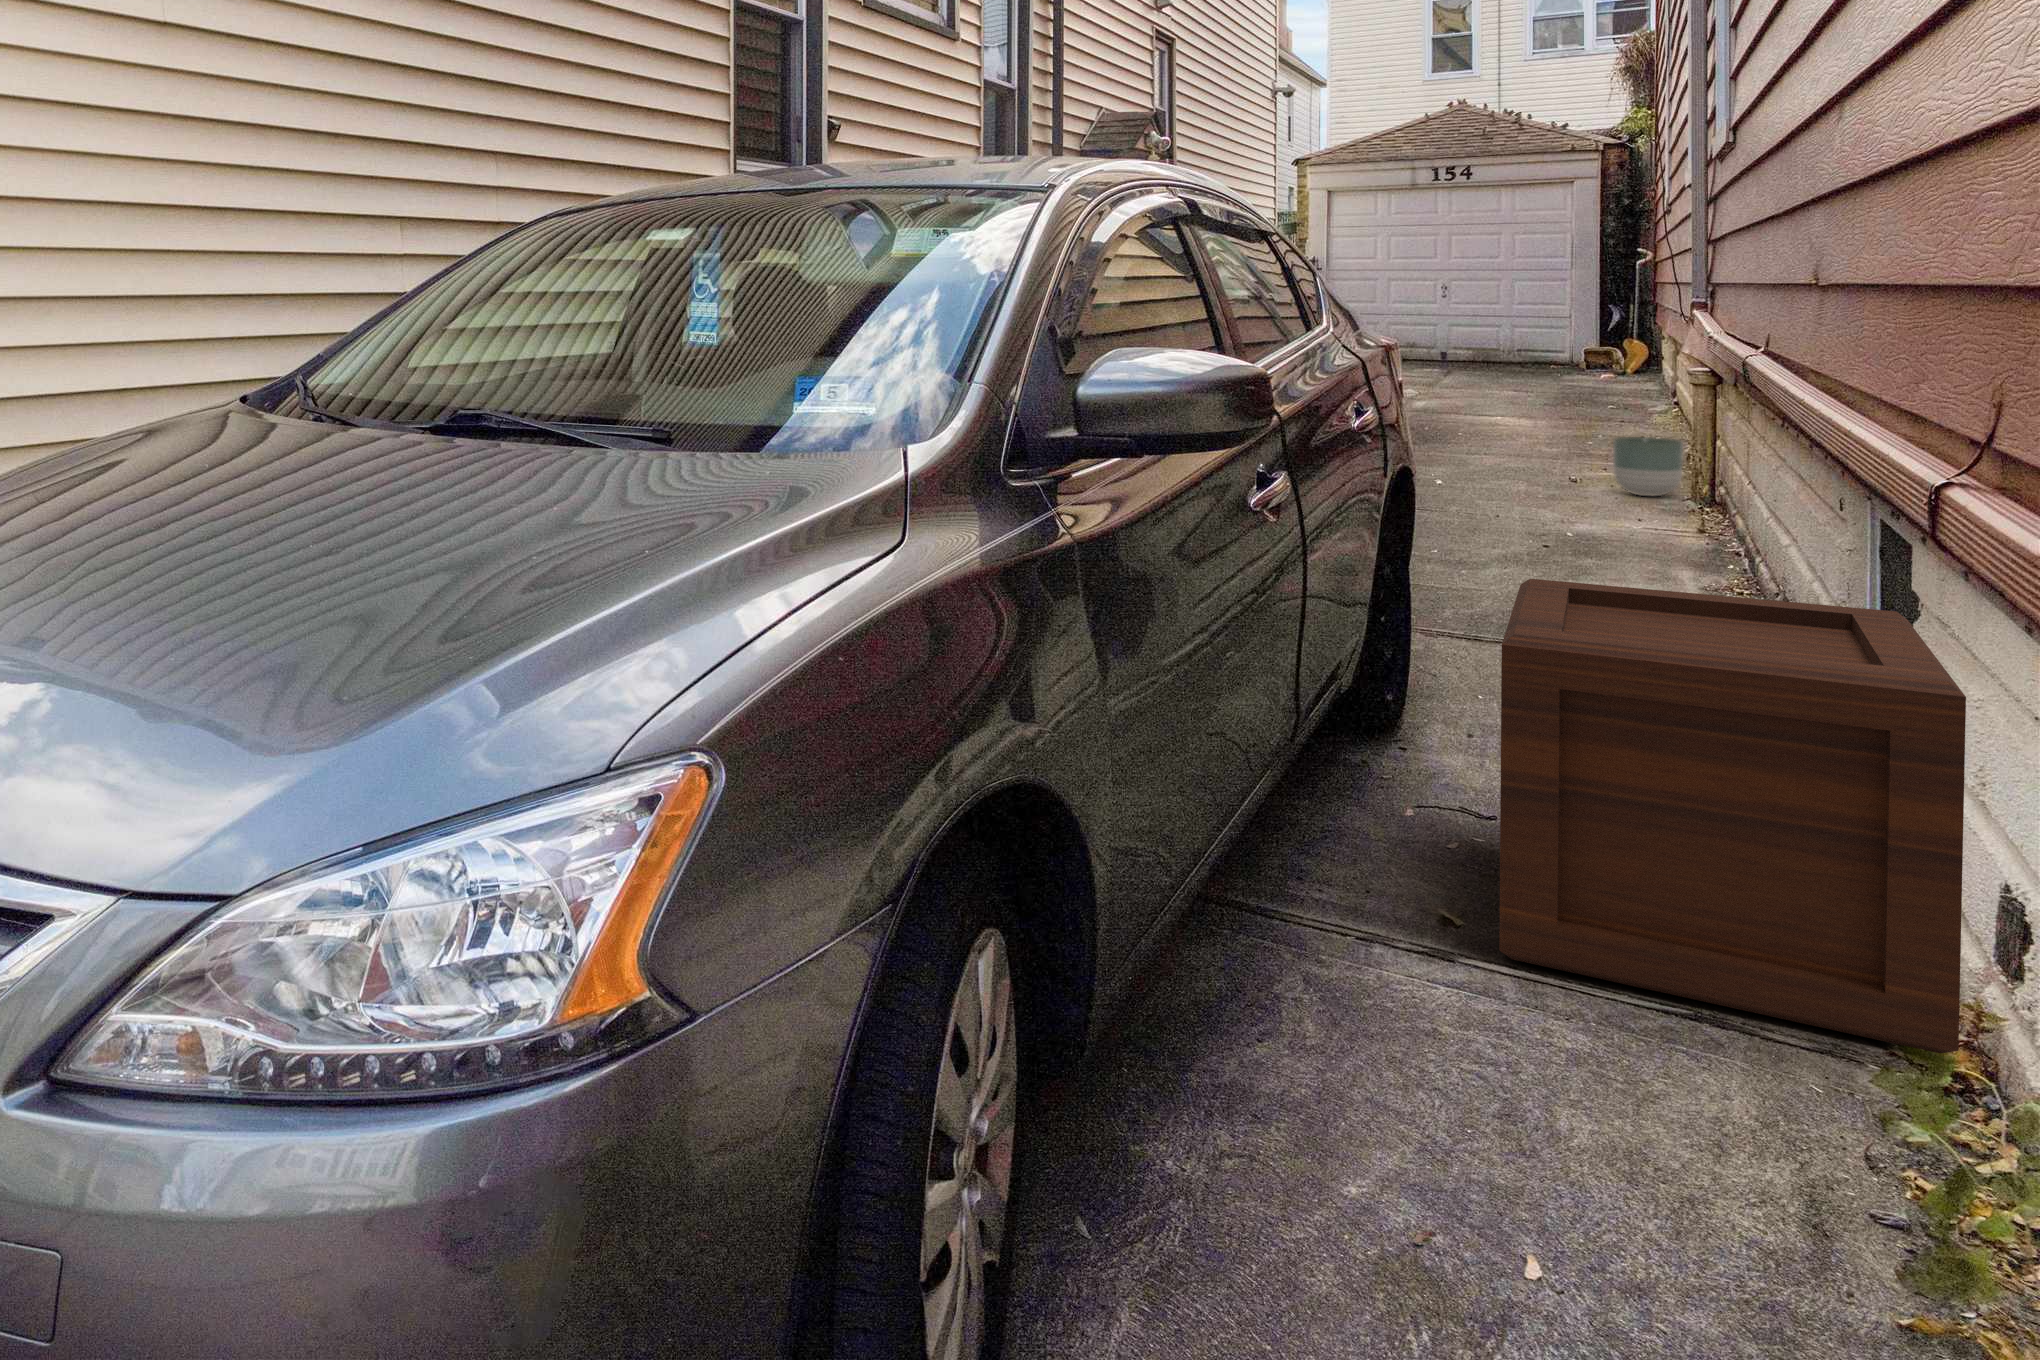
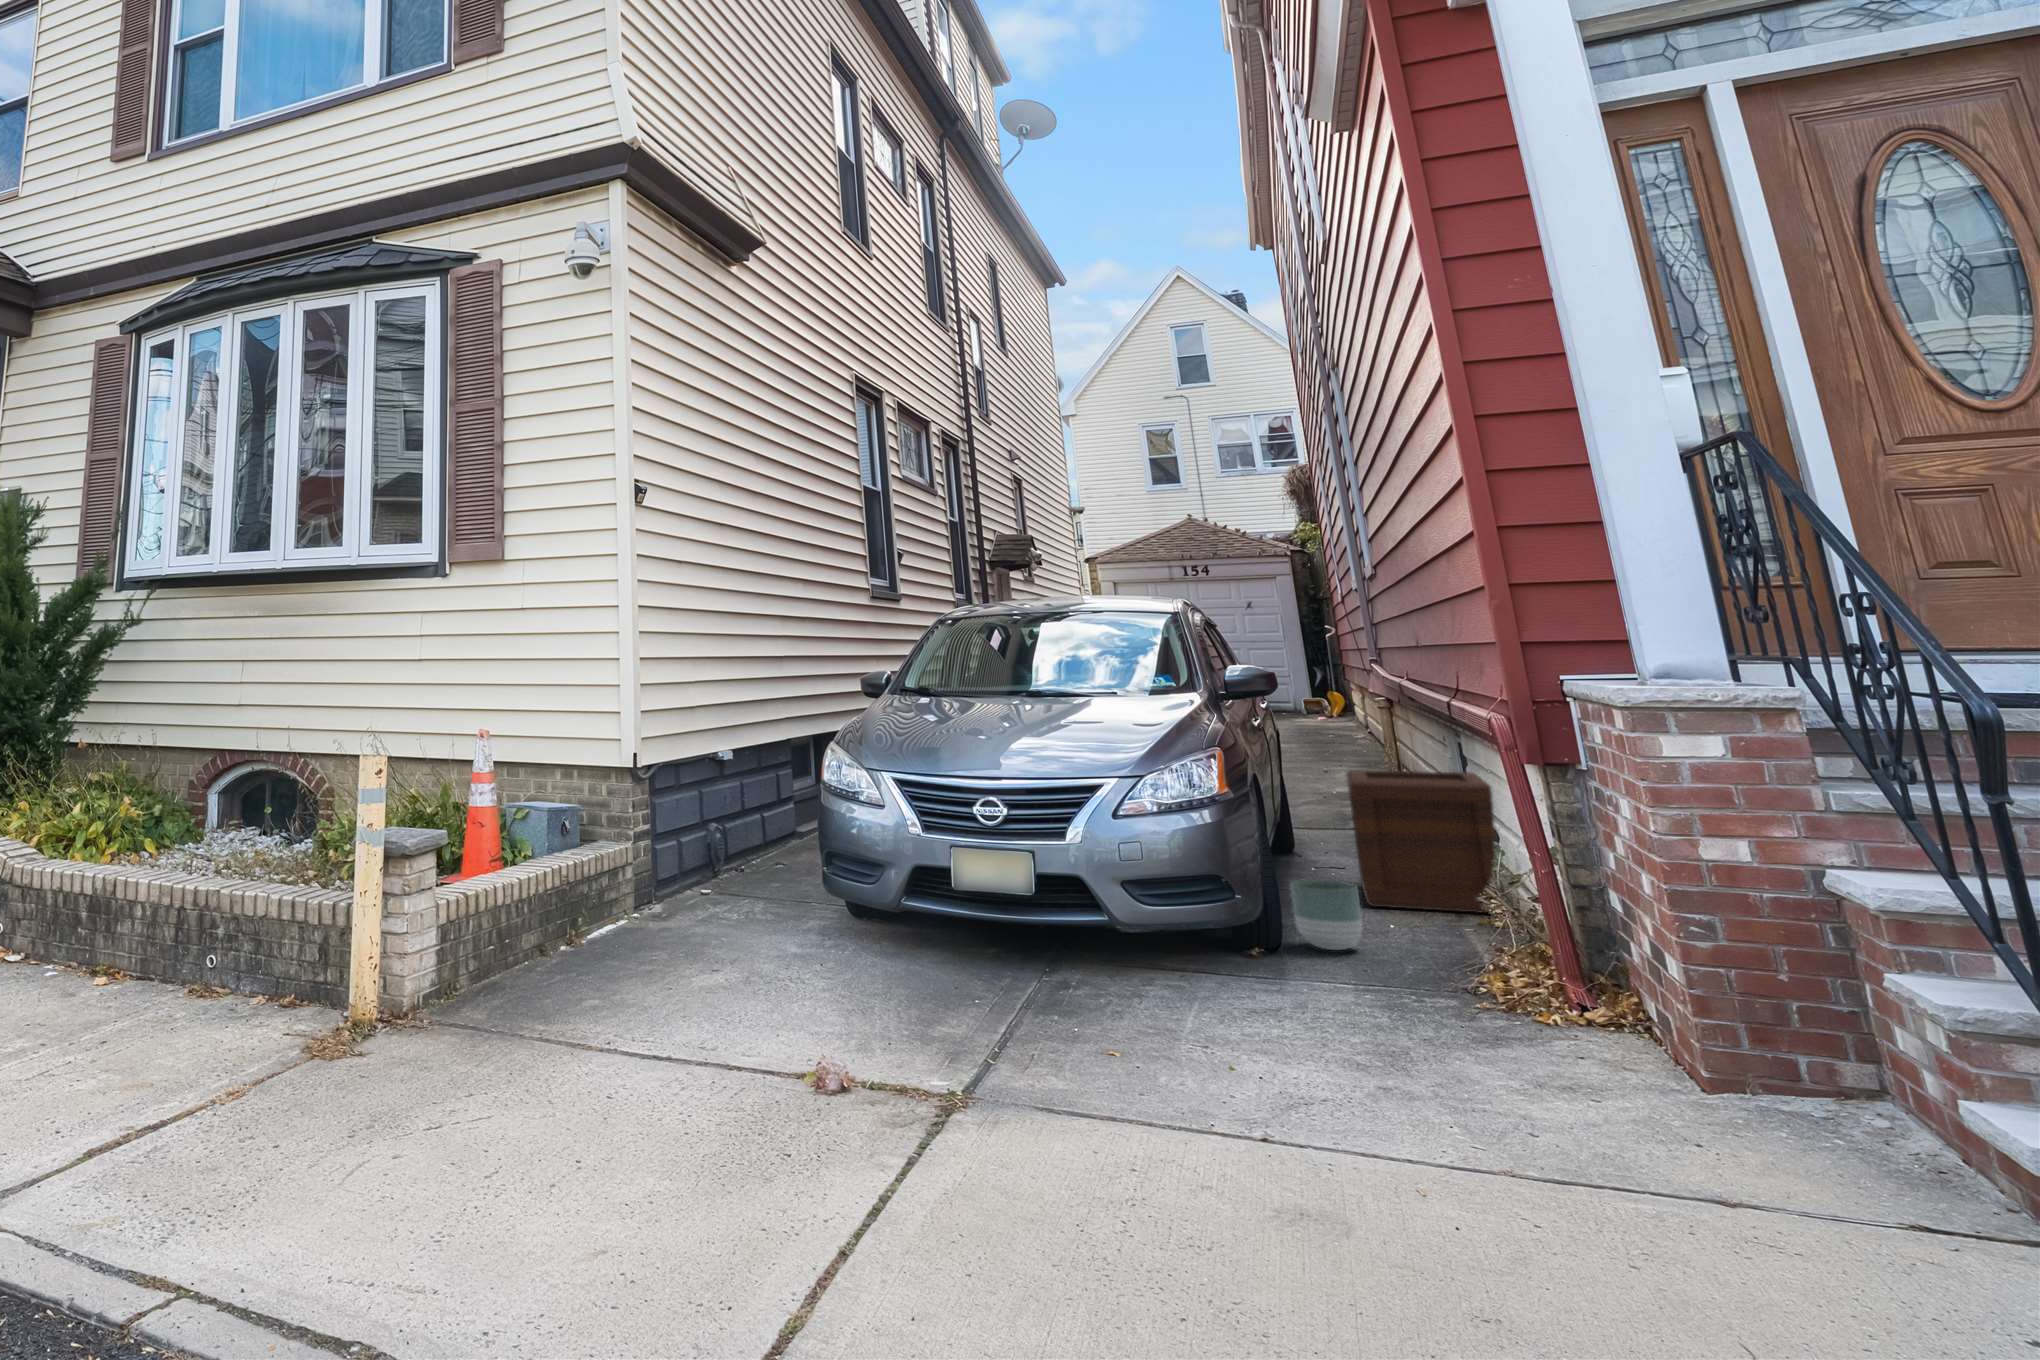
planter: present [1613,437,1683,496] -> present [1290,879,1363,950]

